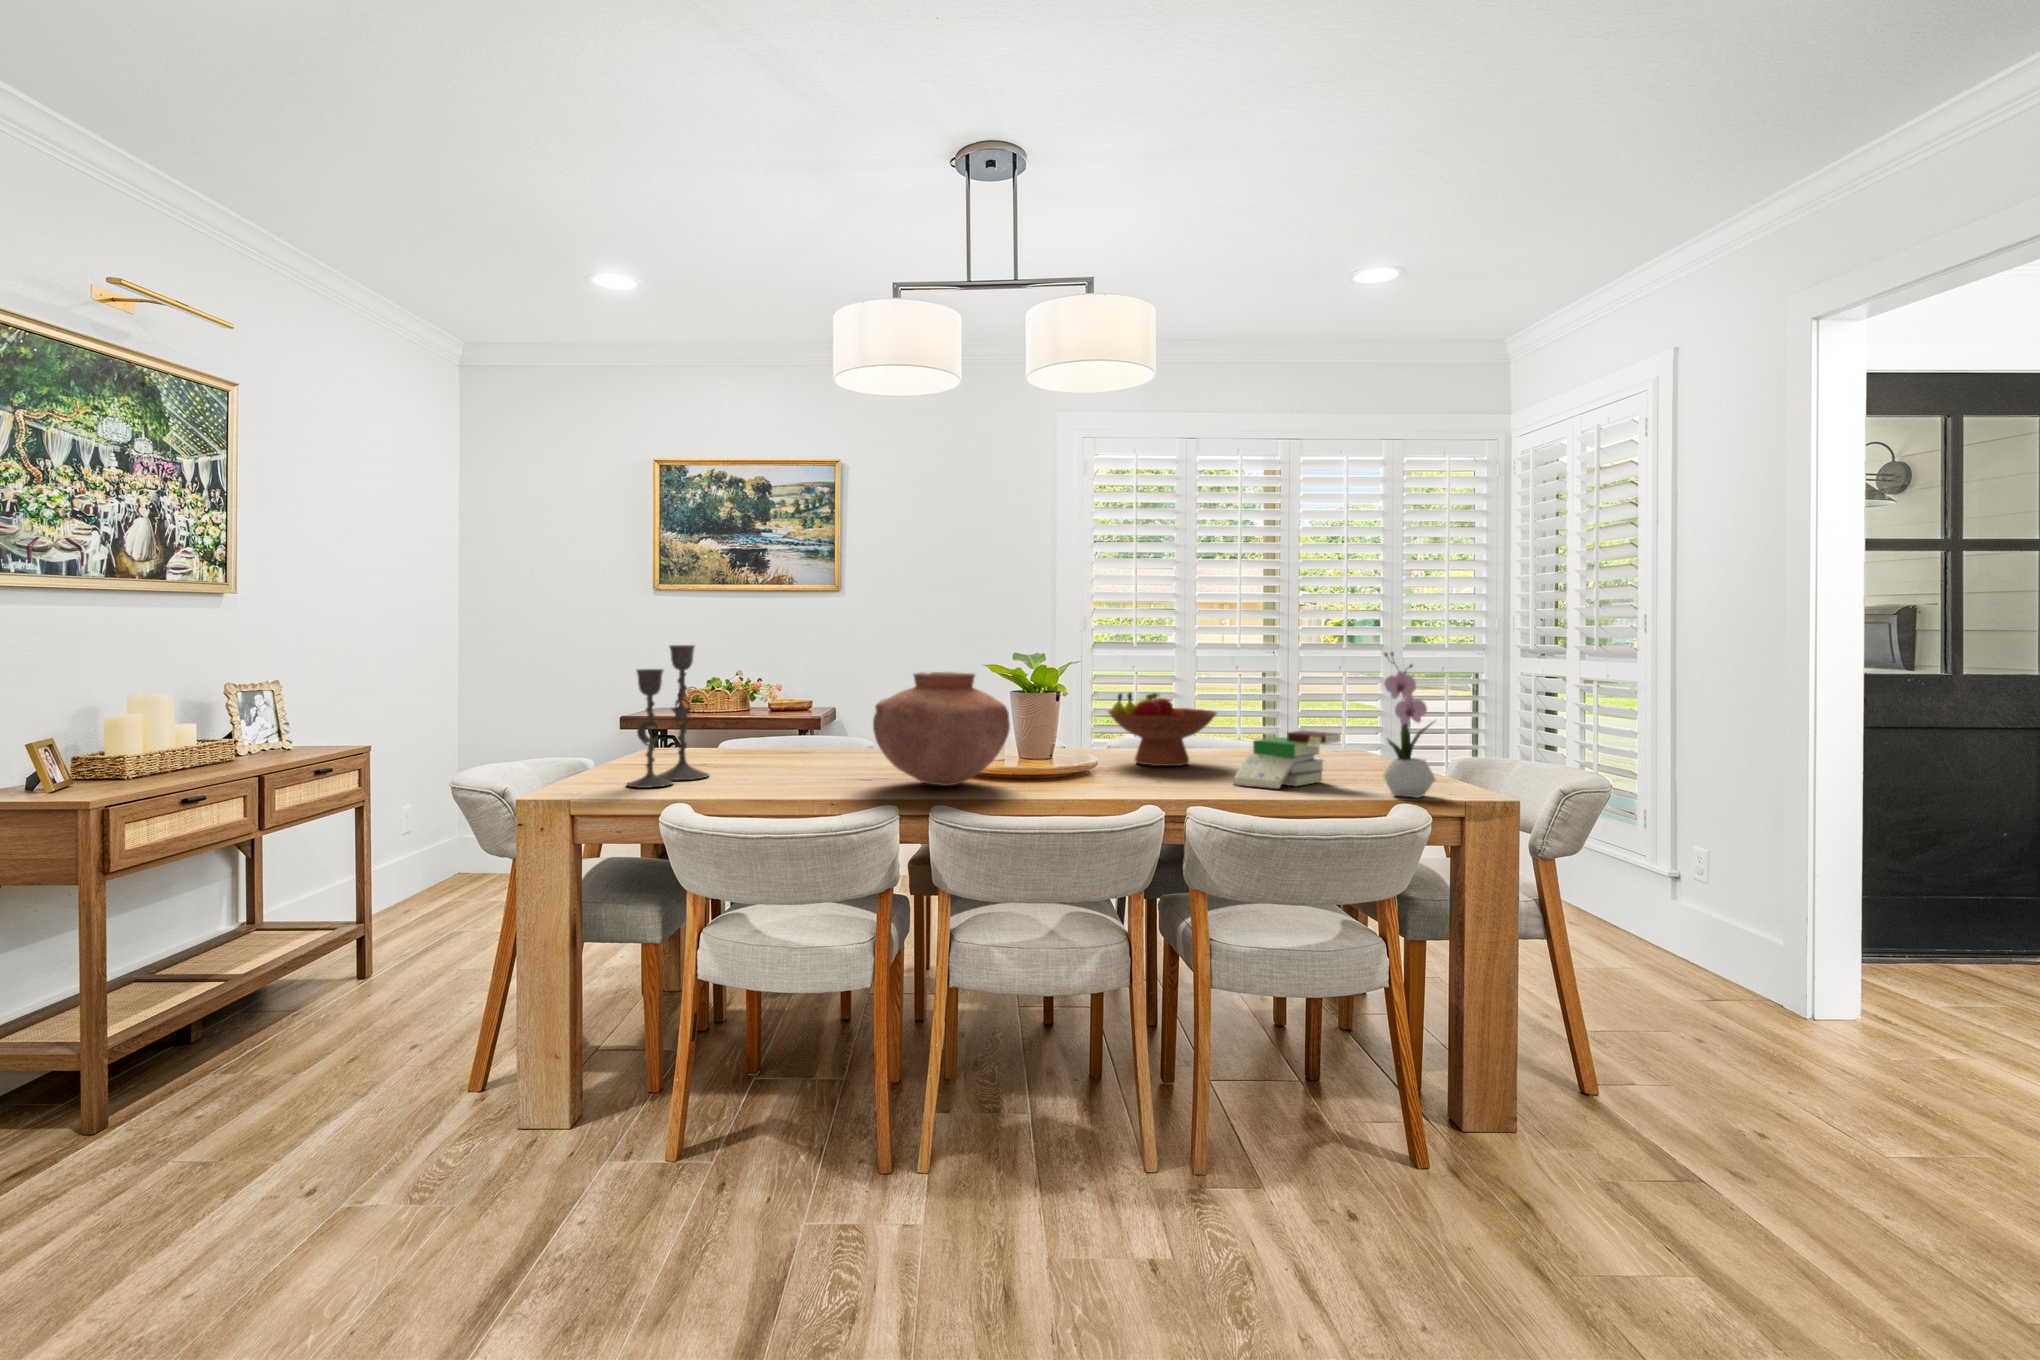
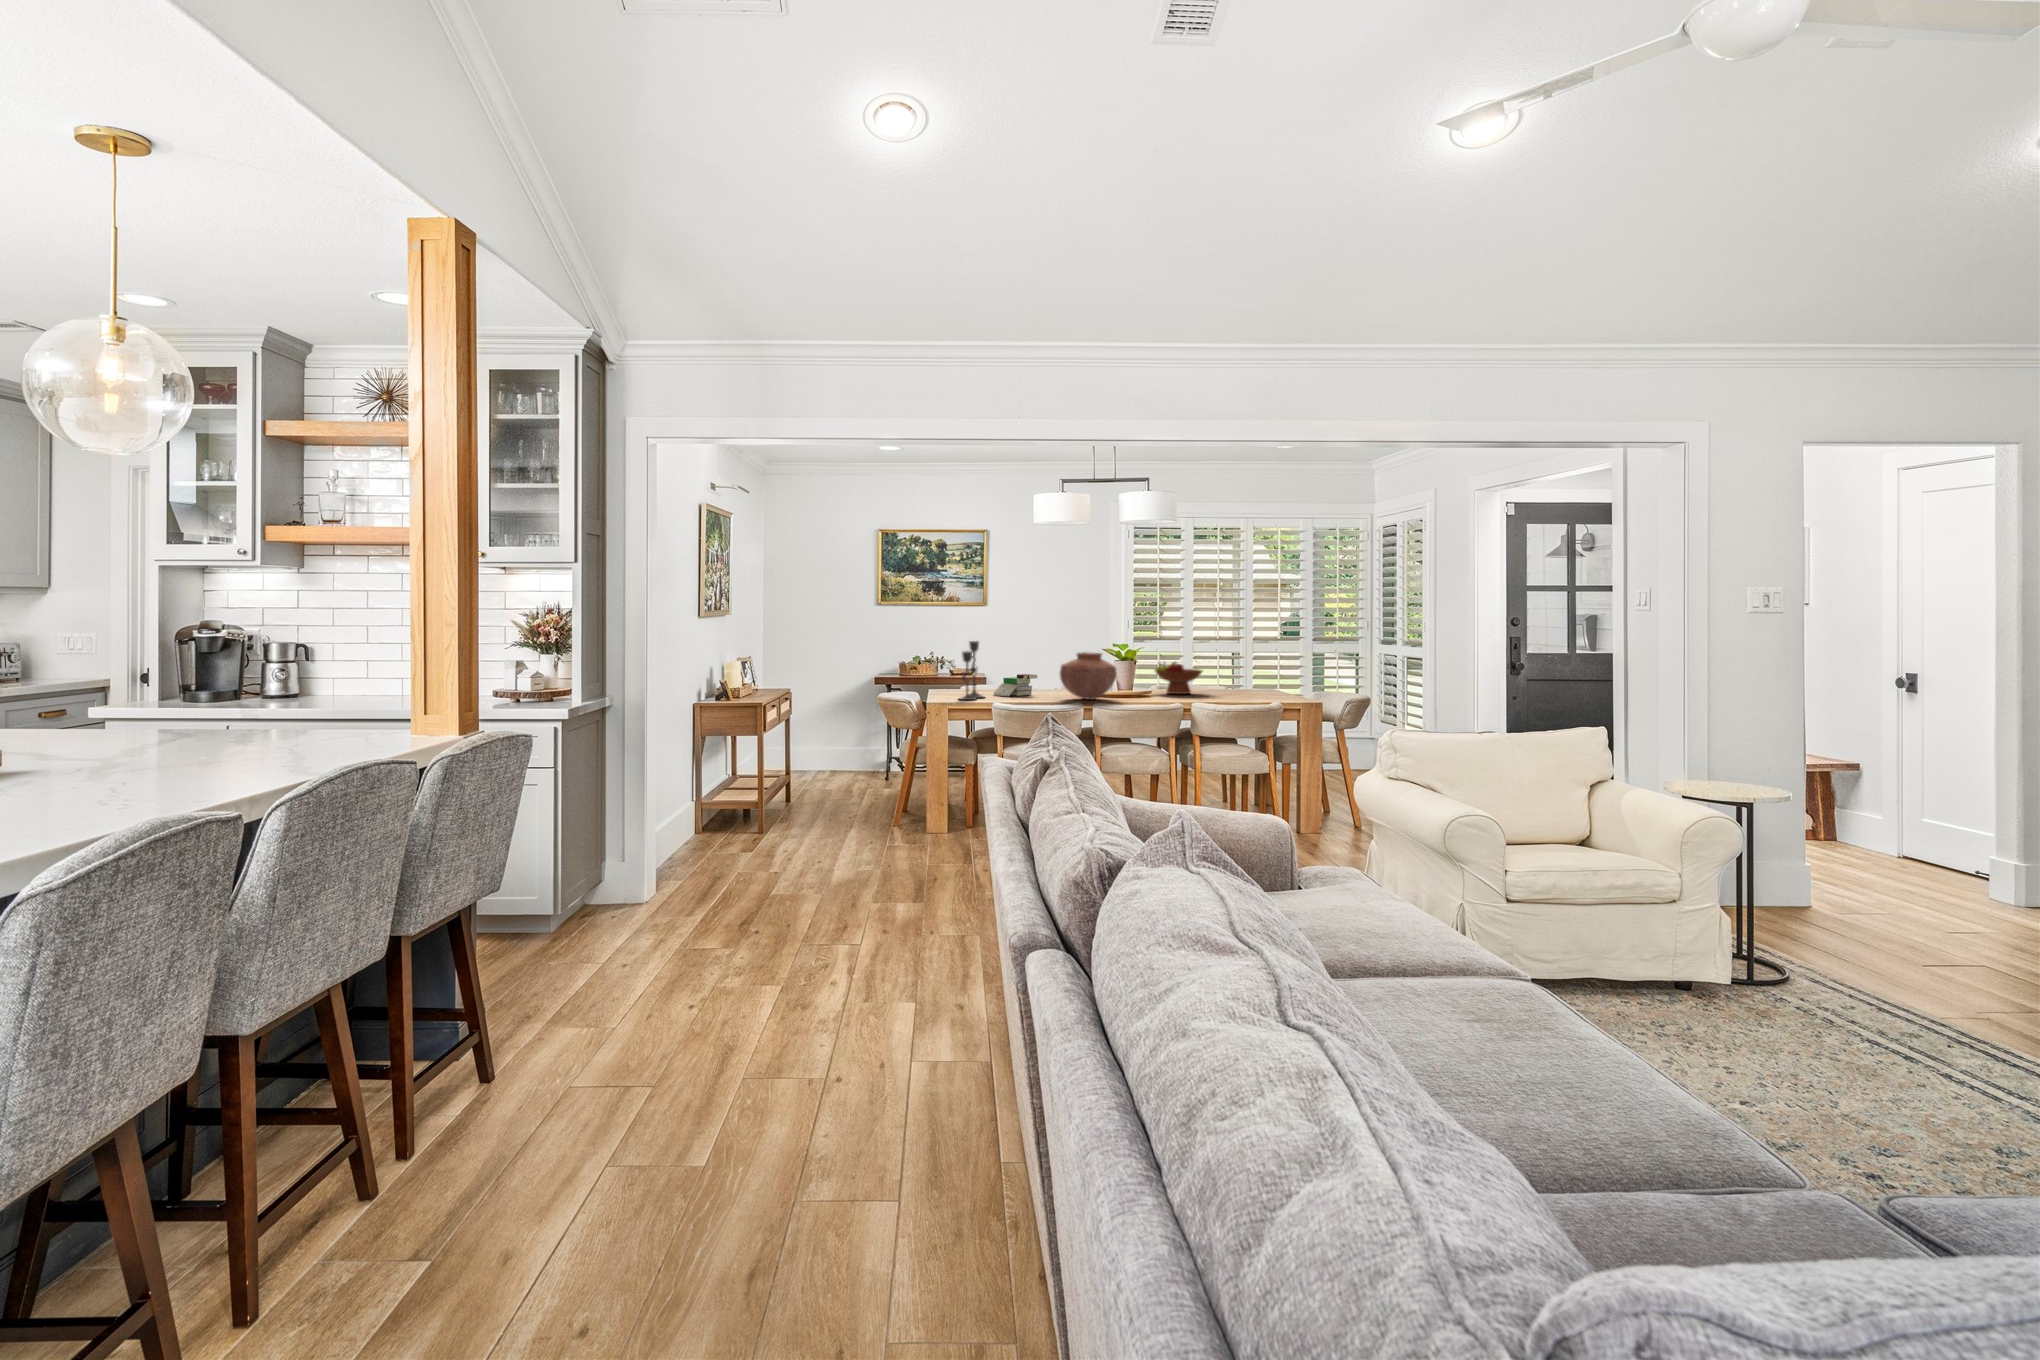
flower arrangement: present [1383,652,1435,798] -> none [1270,644,1292,702]
book: present [1233,730,1341,789] -> present [993,674,1037,697]

